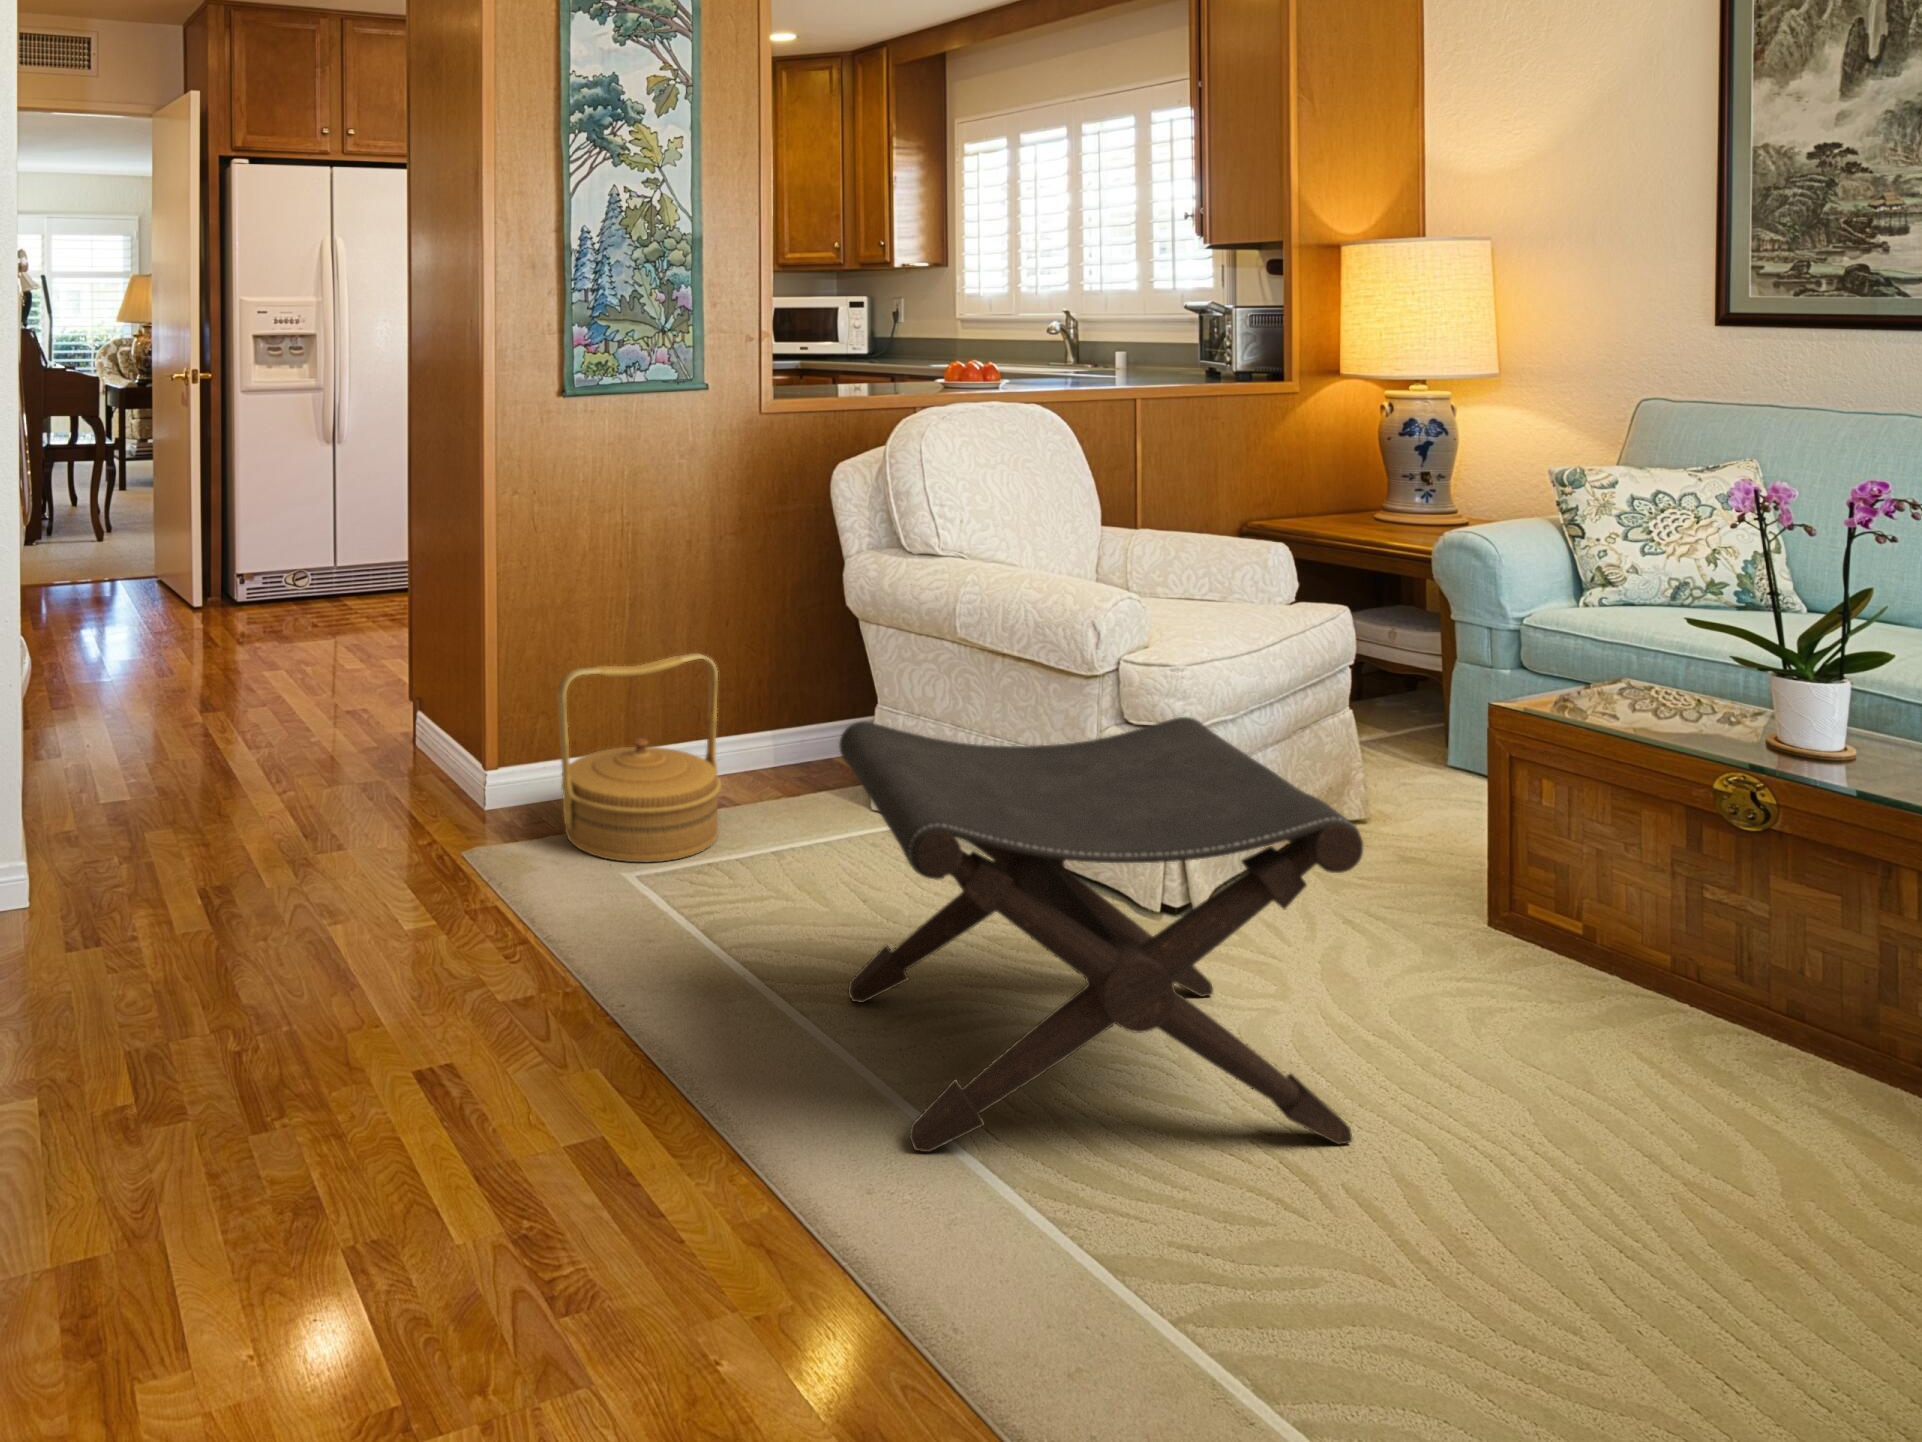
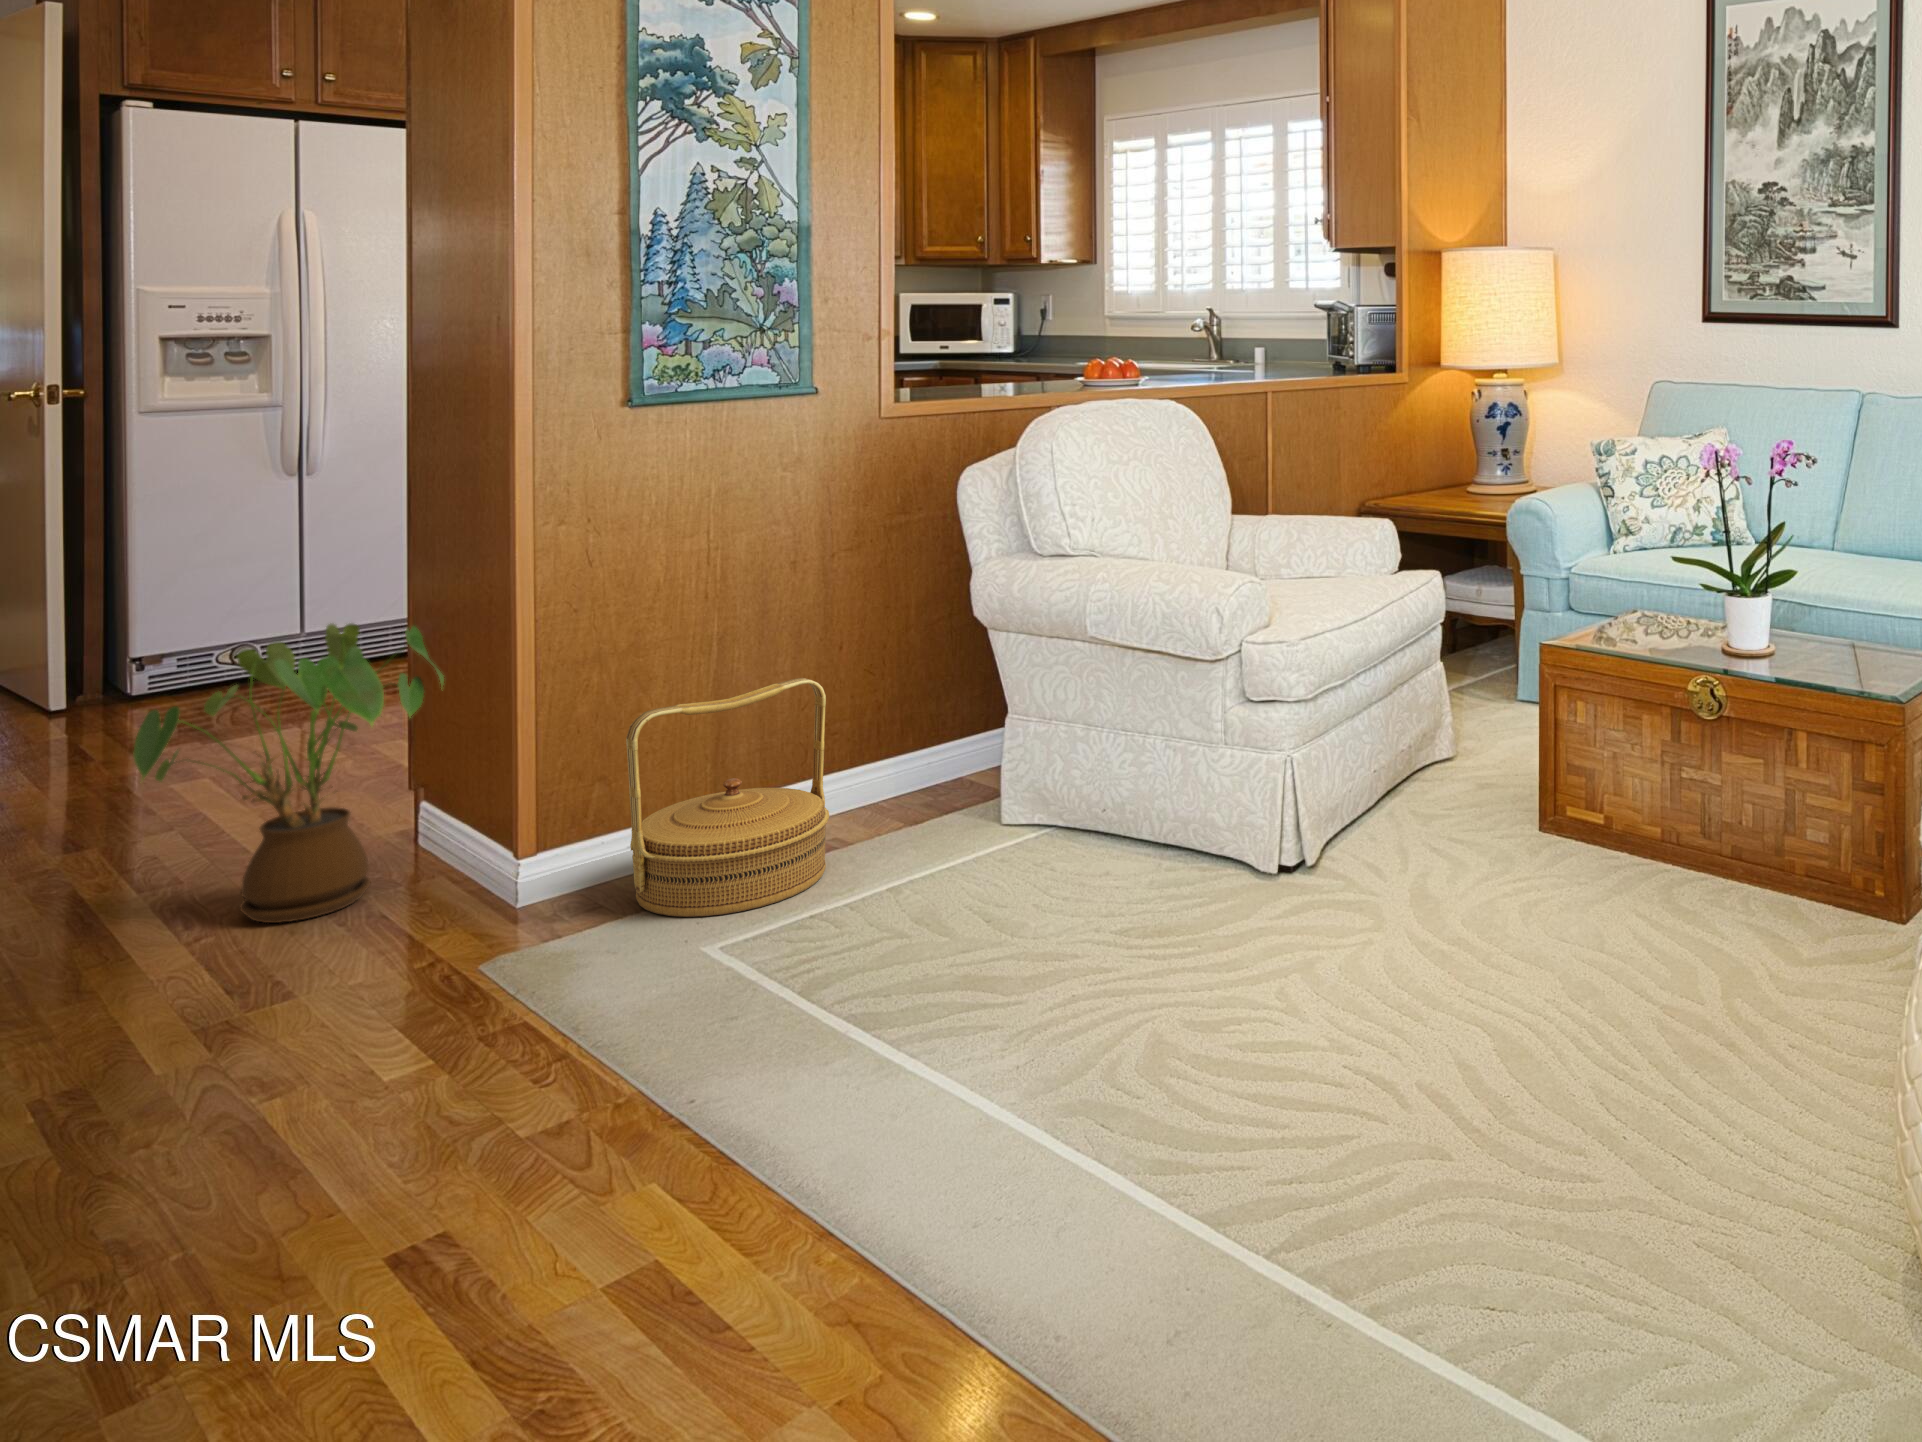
house plant: none [231,567,427,803] -> present [134,623,444,923]
footstool: present [840,717,1363,1152] -> none [956,674,1413,1112]

